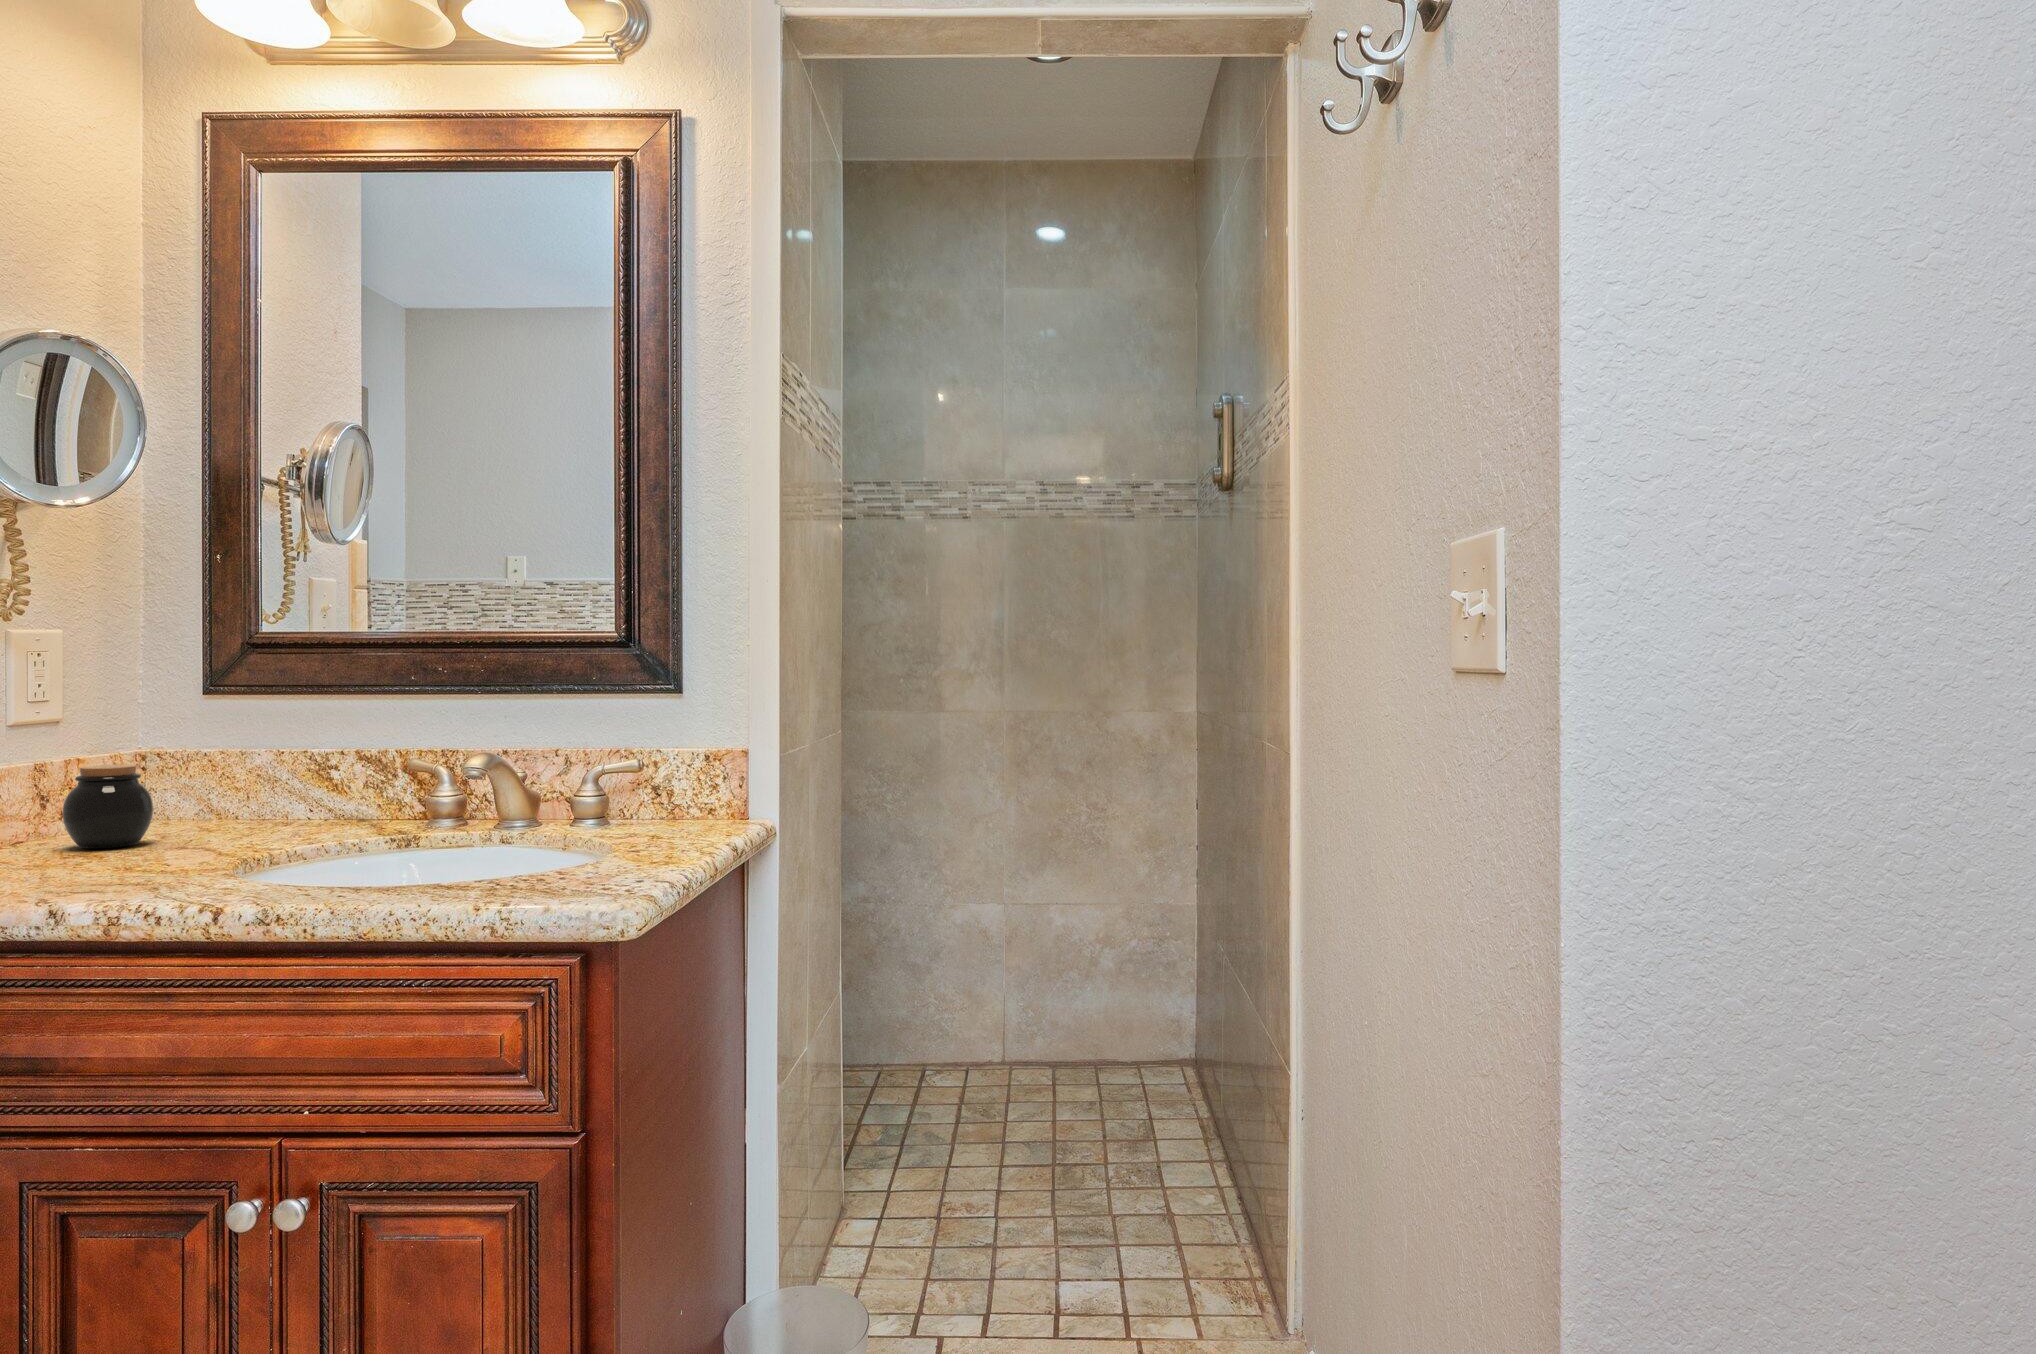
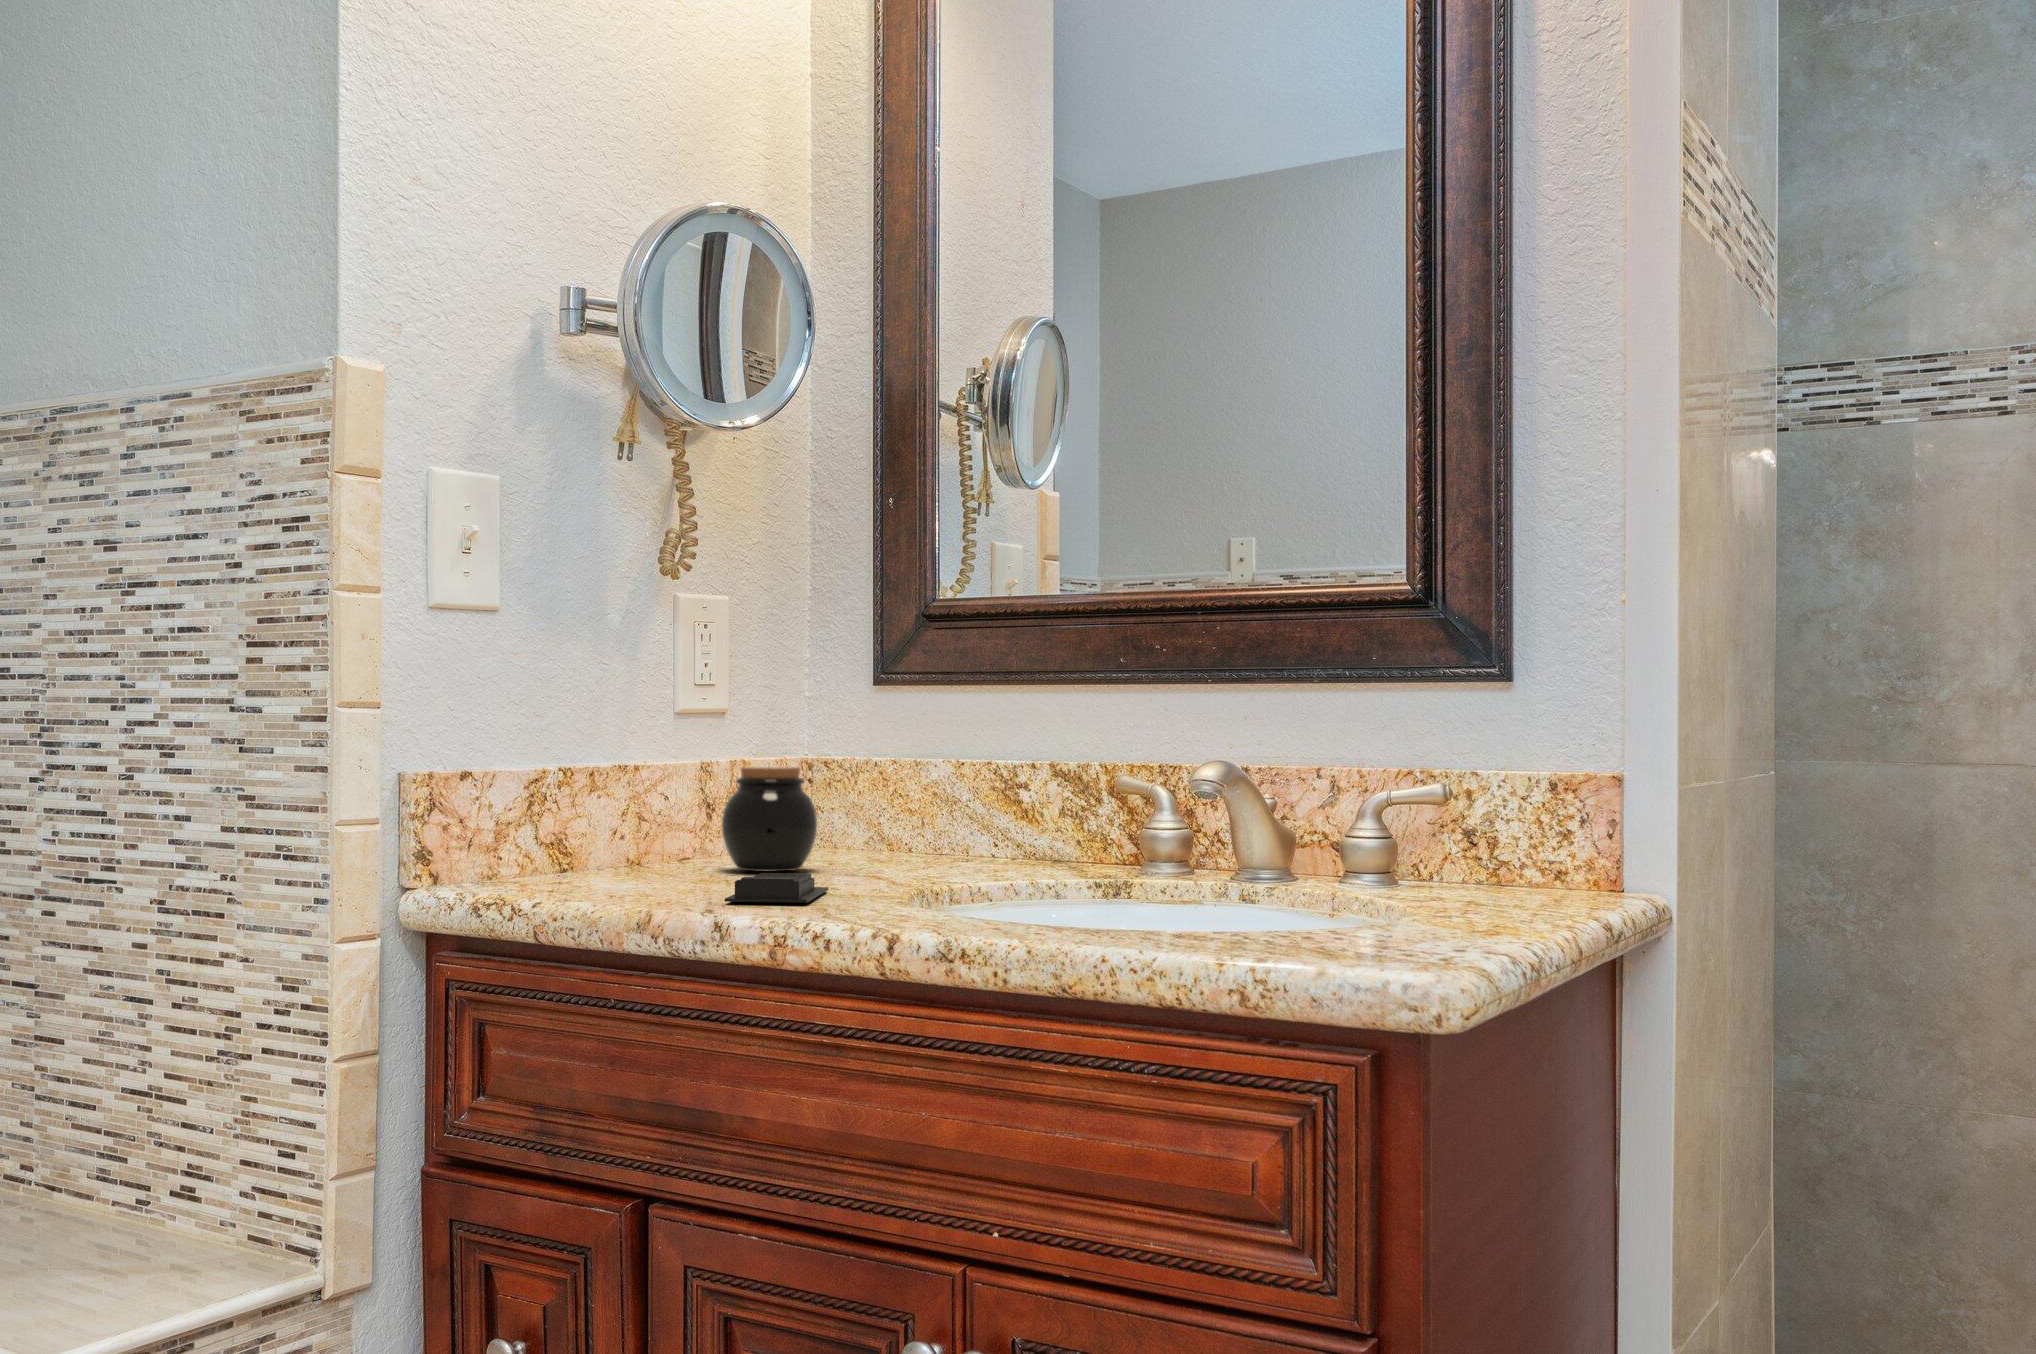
soap bar: none [66,854,163,885] -> present [725,873,828,903]

